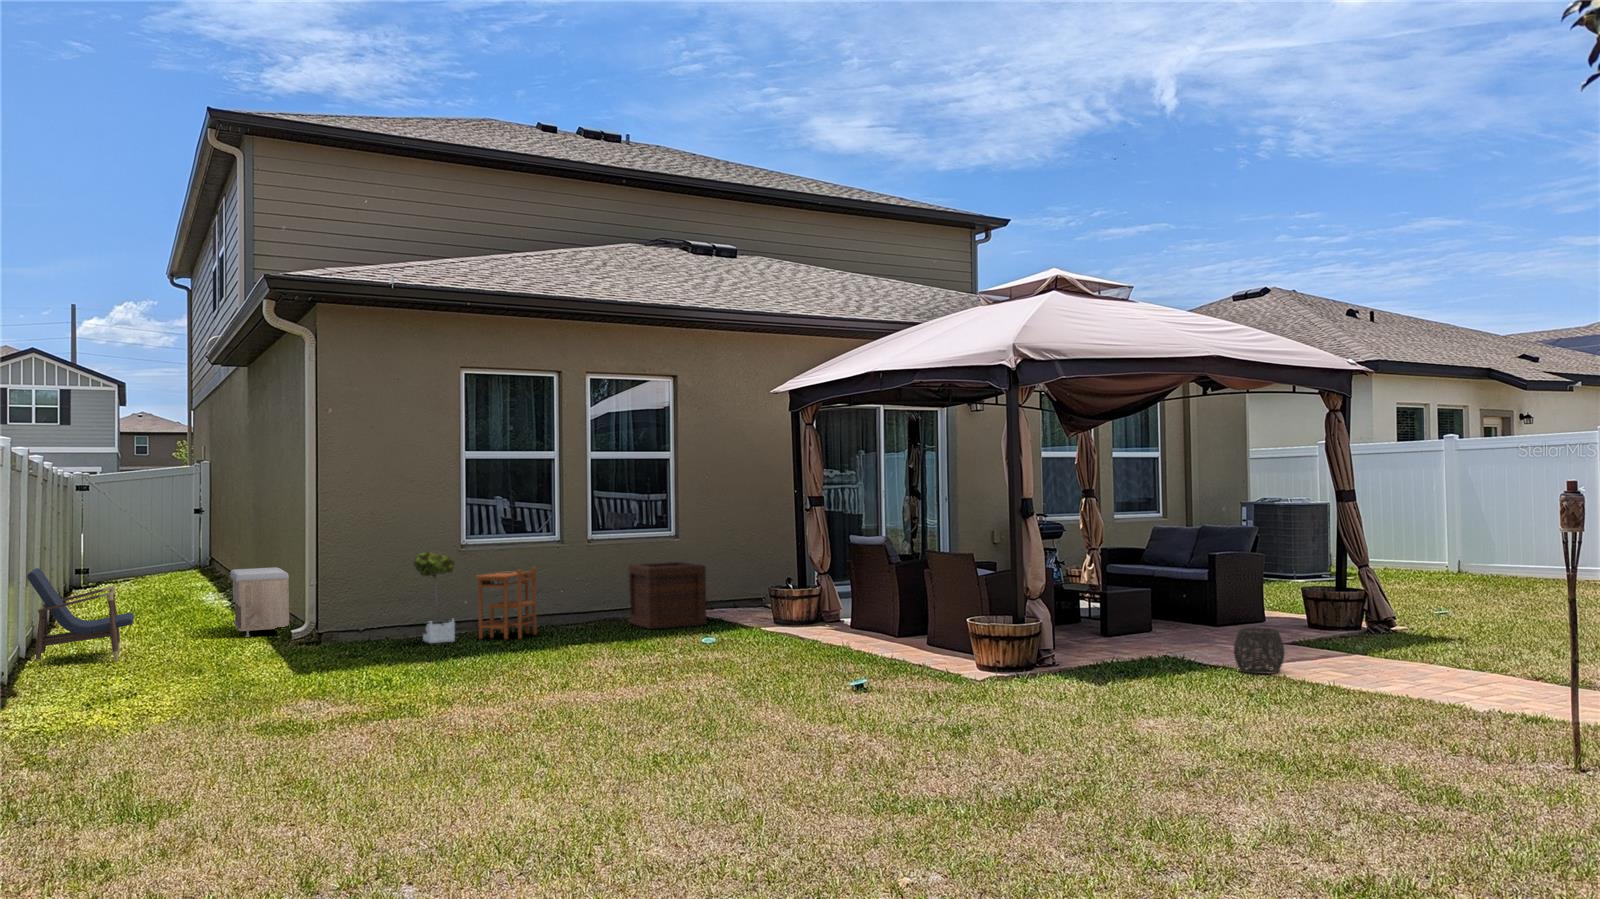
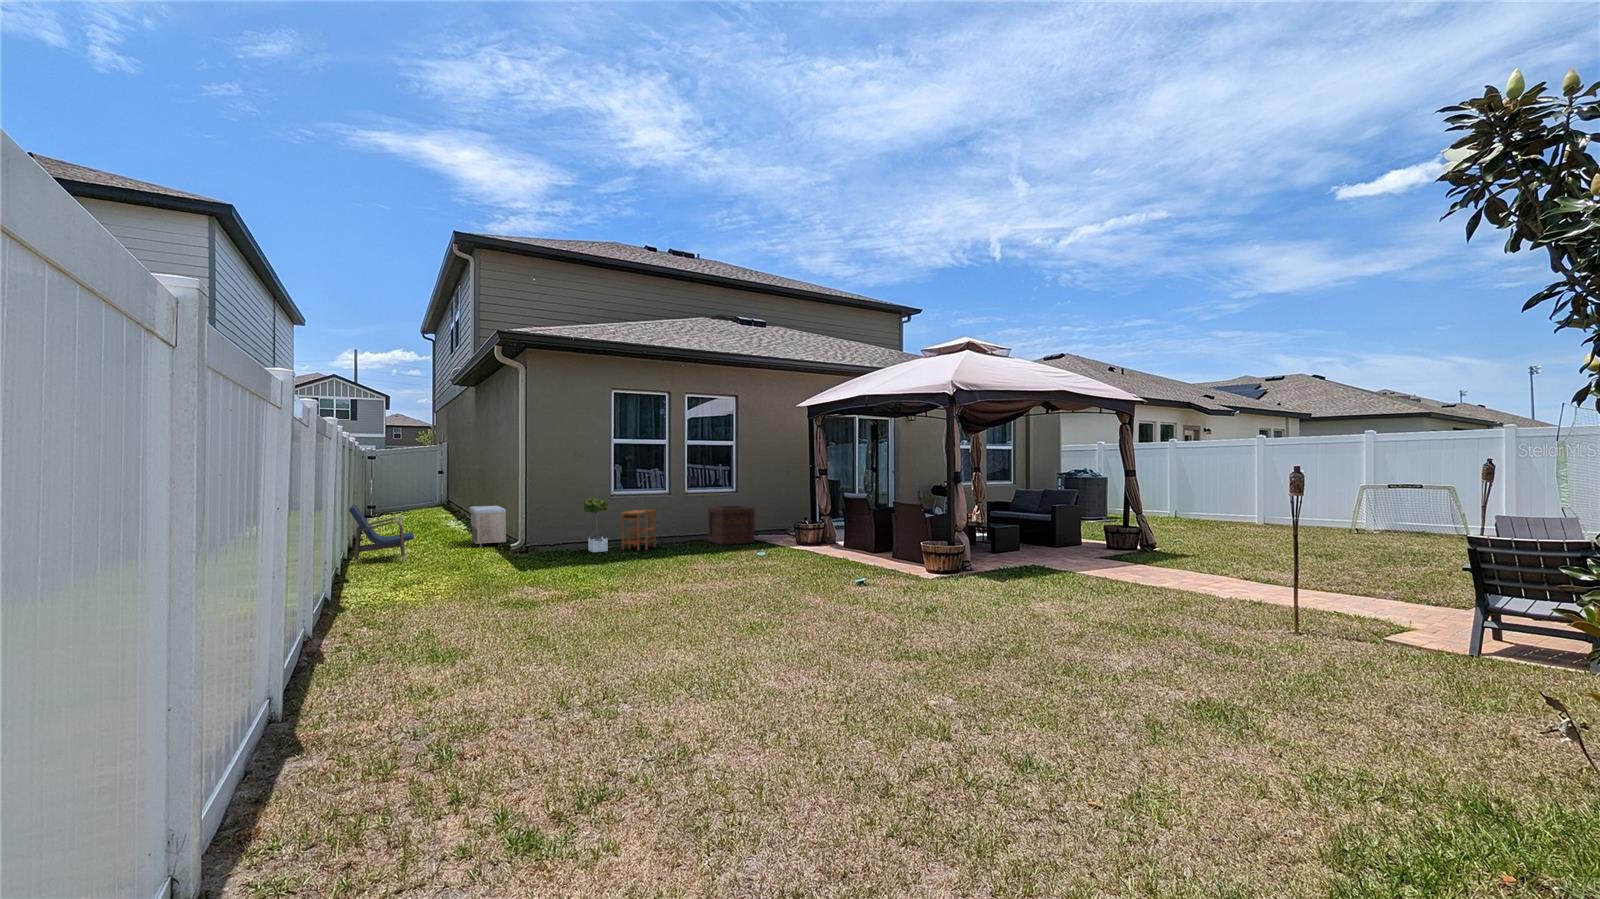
woven basket: present [1234,628,1284,674] -> none [1079,550,1110,577]

